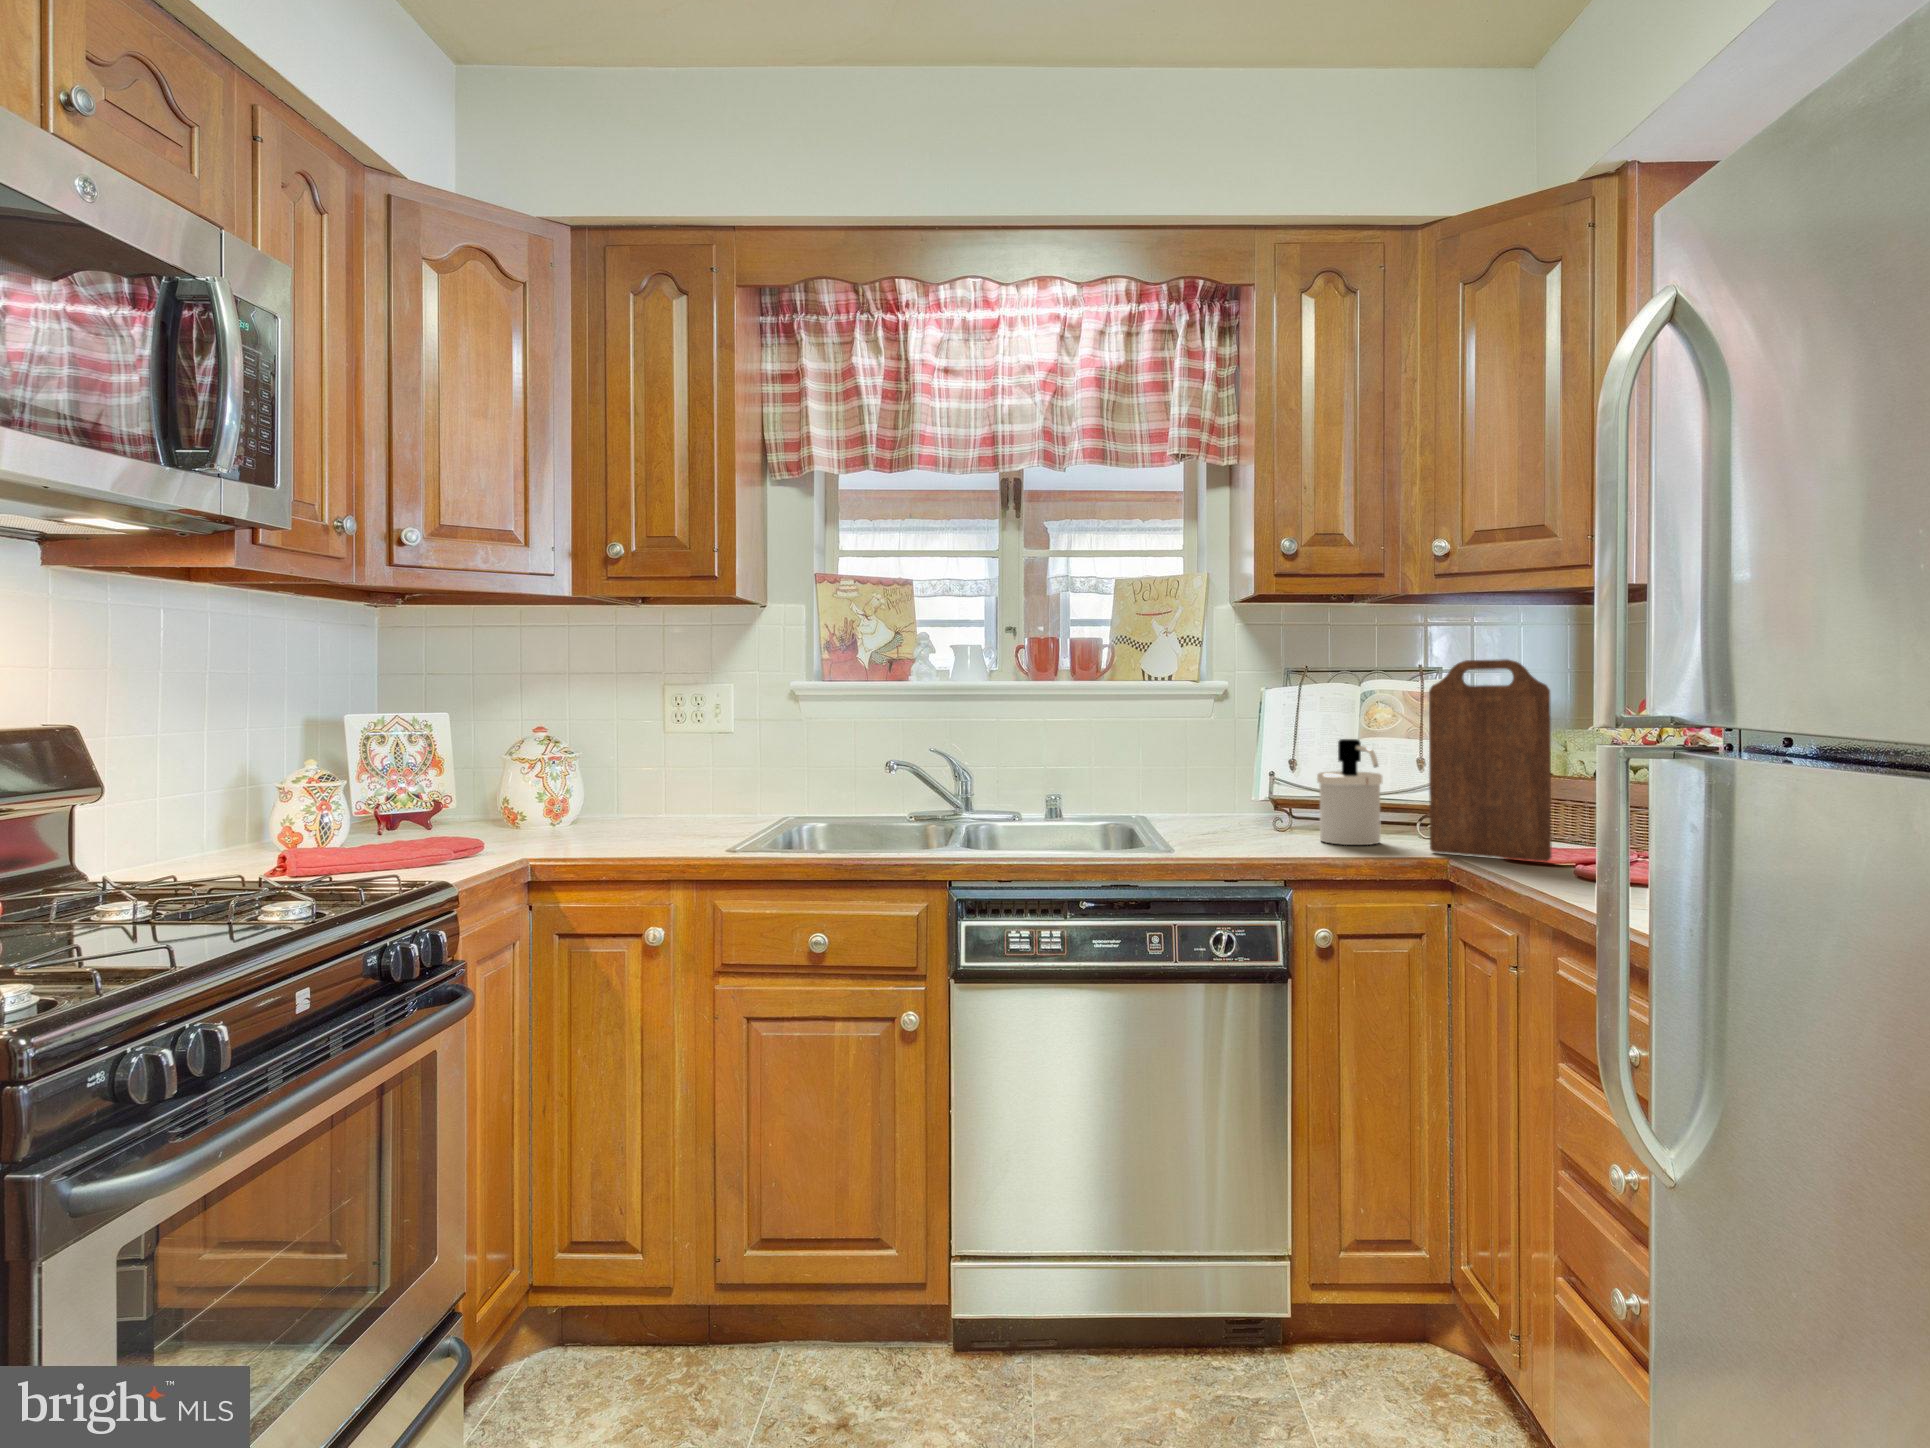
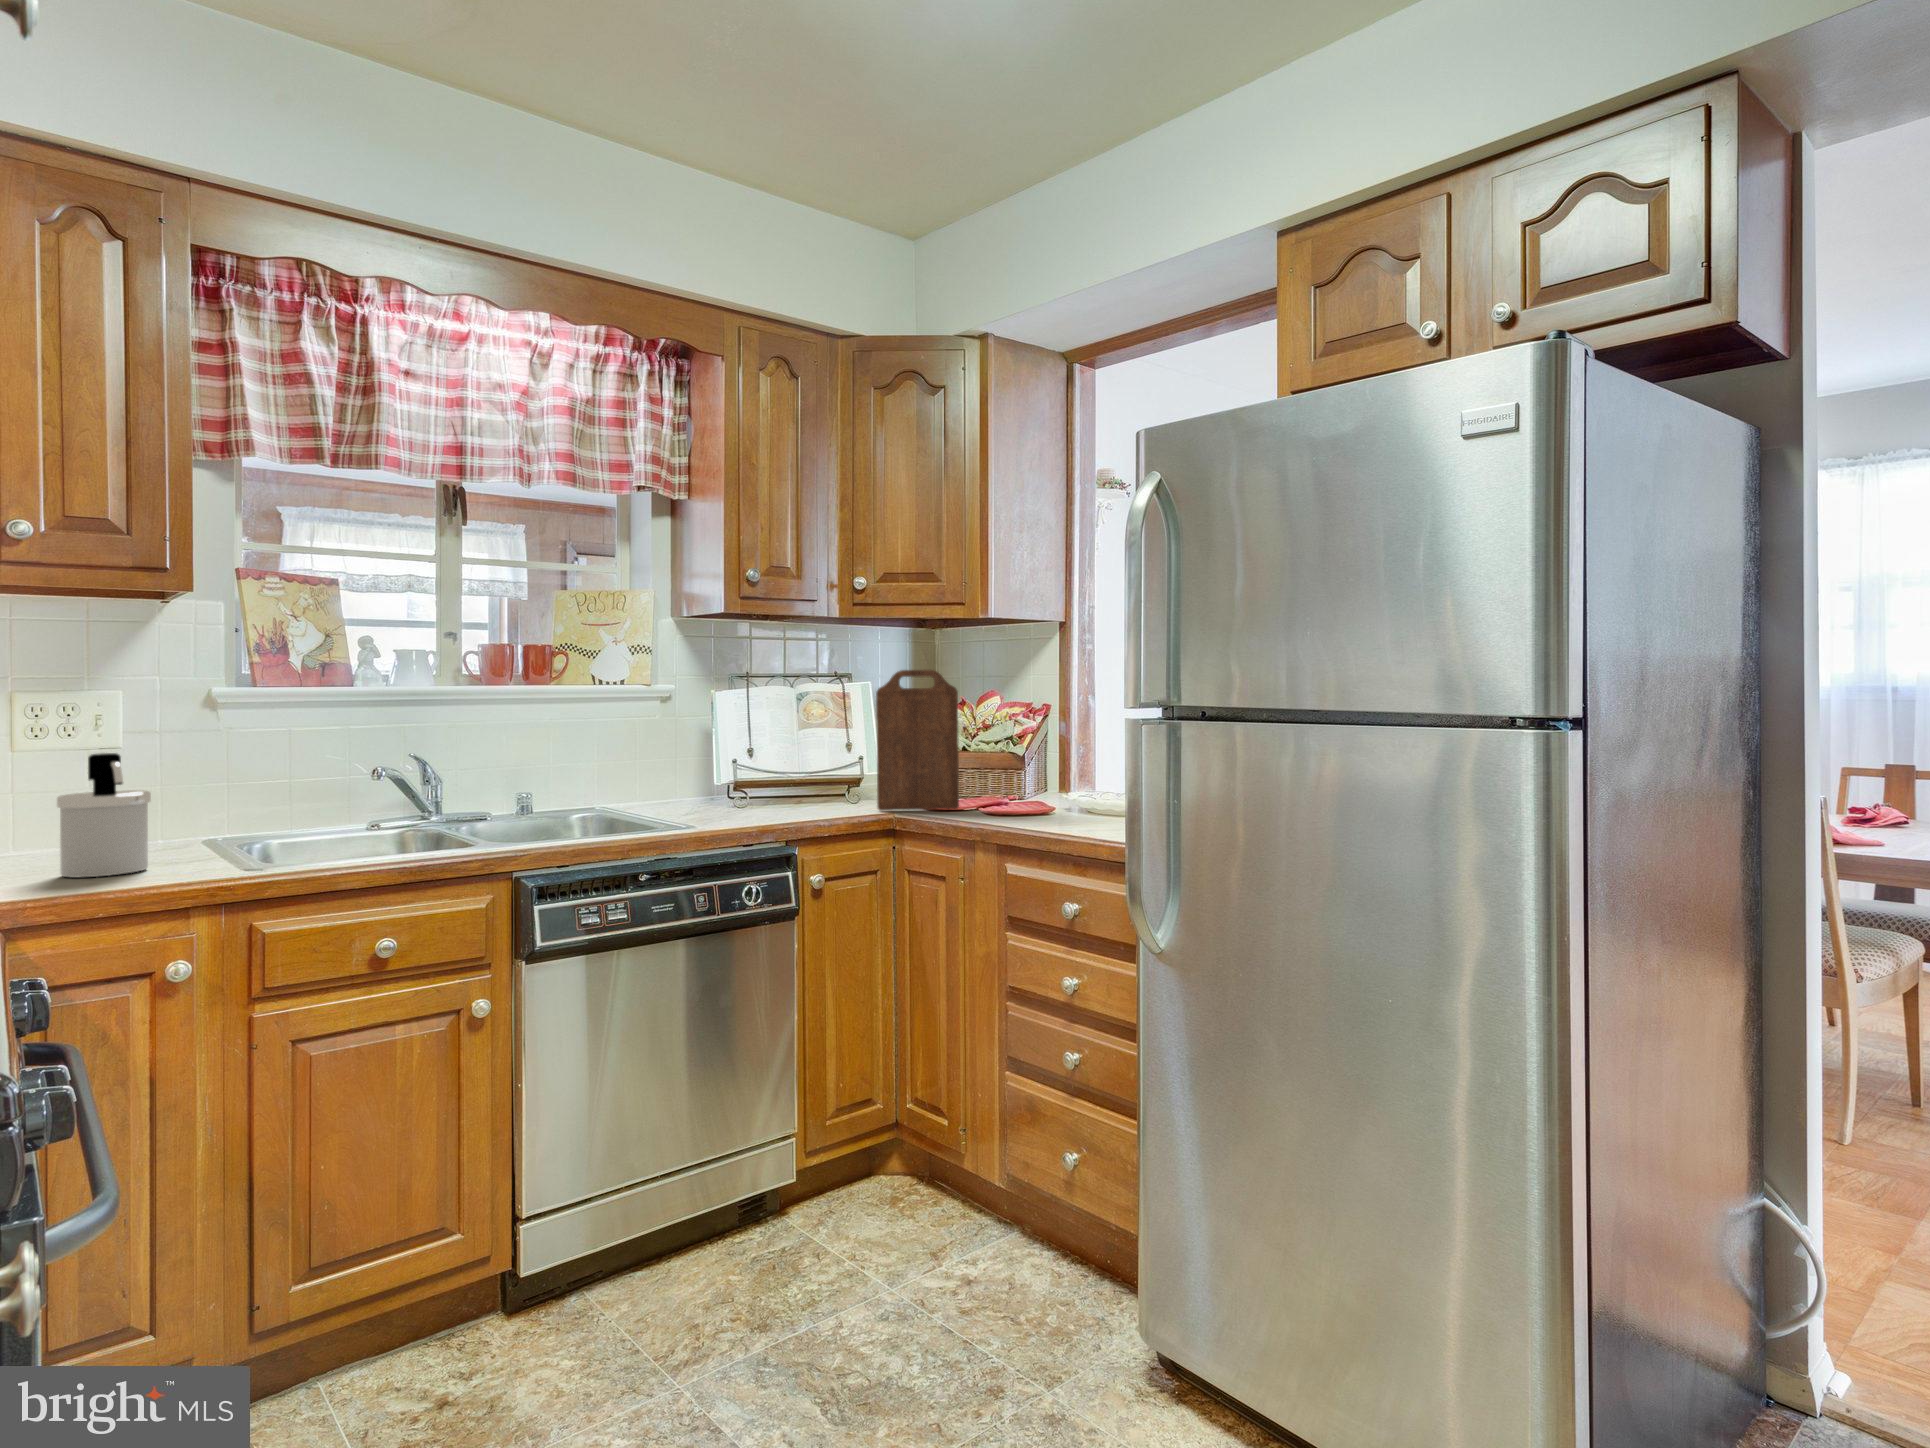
soap dispenser: present [1317,739,1382,845] -> present [57,753,151,878]

